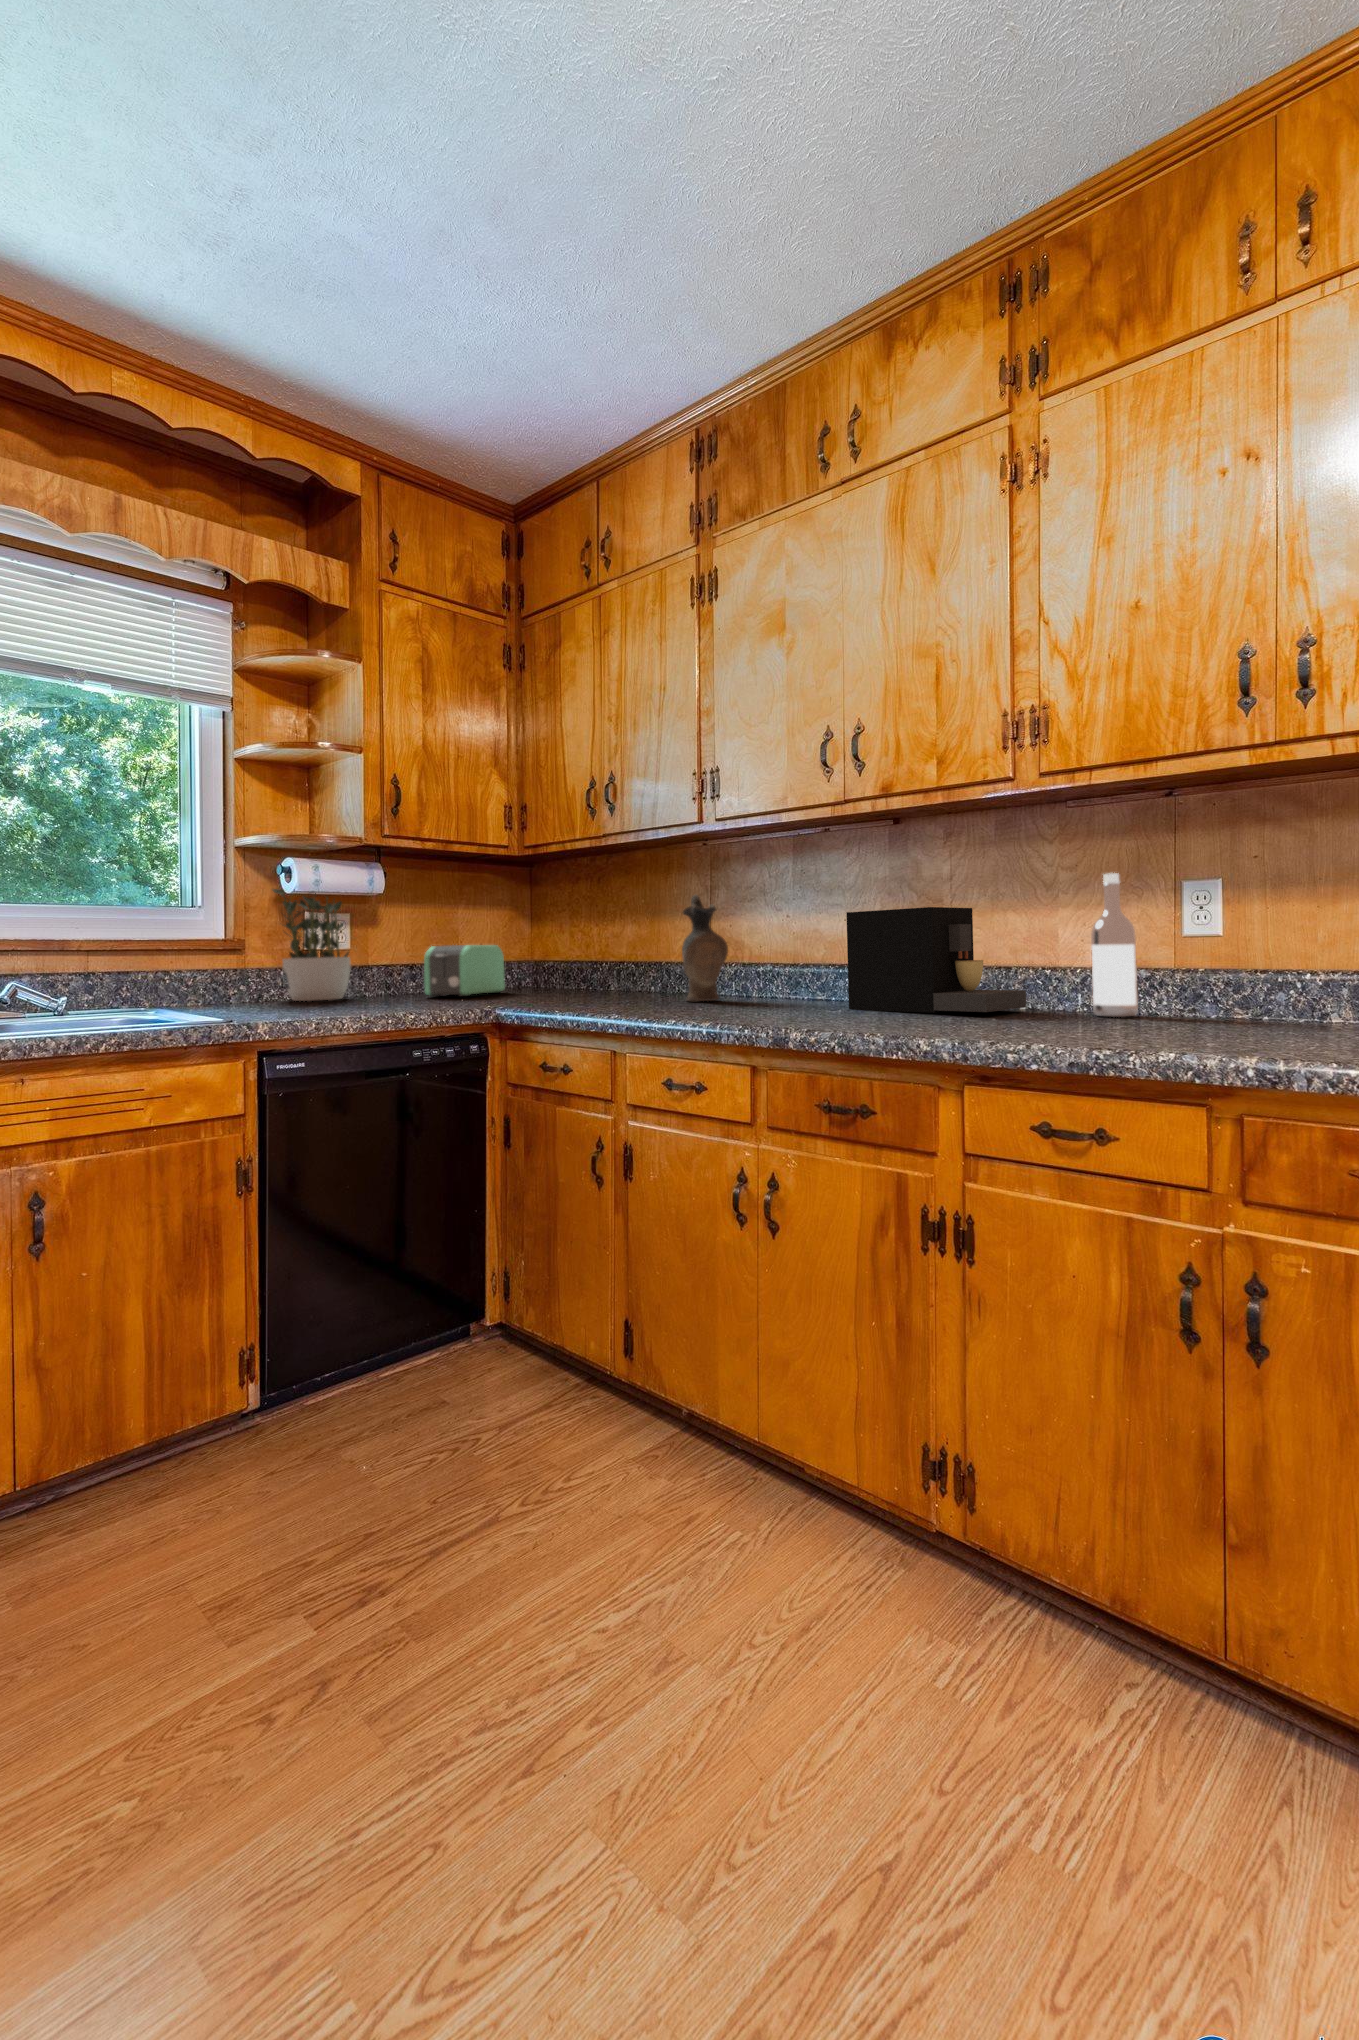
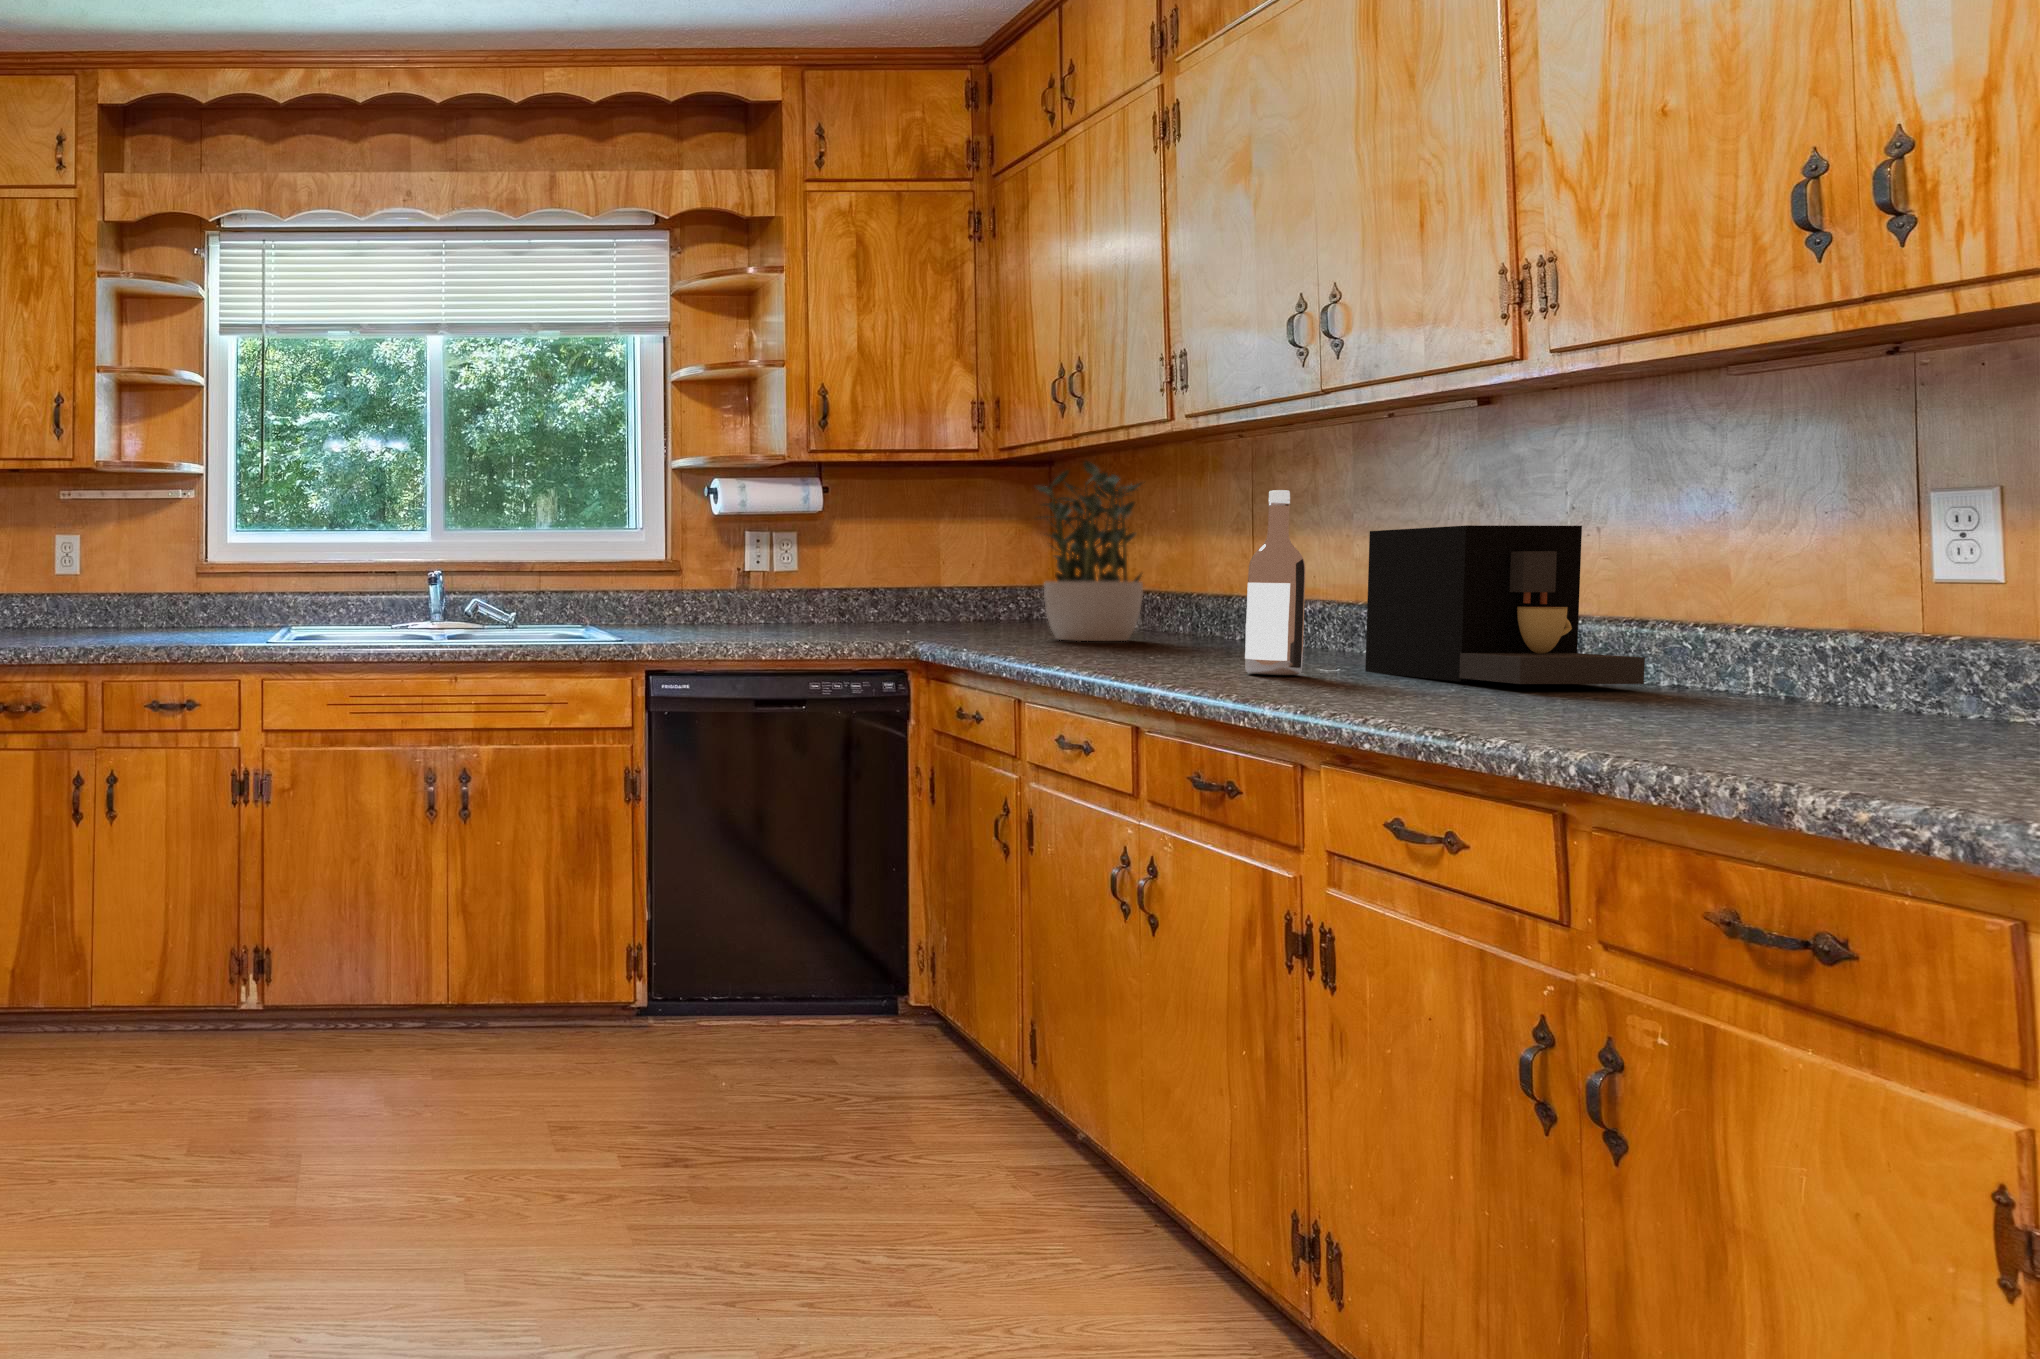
wine bottle: present [1091,873,1138,1017] -> present [1245,490,1305,675]
potted plant: present [273,882,351,1001] -> present [1036,461,1143,641]
ceramic pitcher: present [682,895,728,1001] -> none [1169,502,1238,650]
toaster: present [424,945,505,997] -> none [874,566,990,630]

